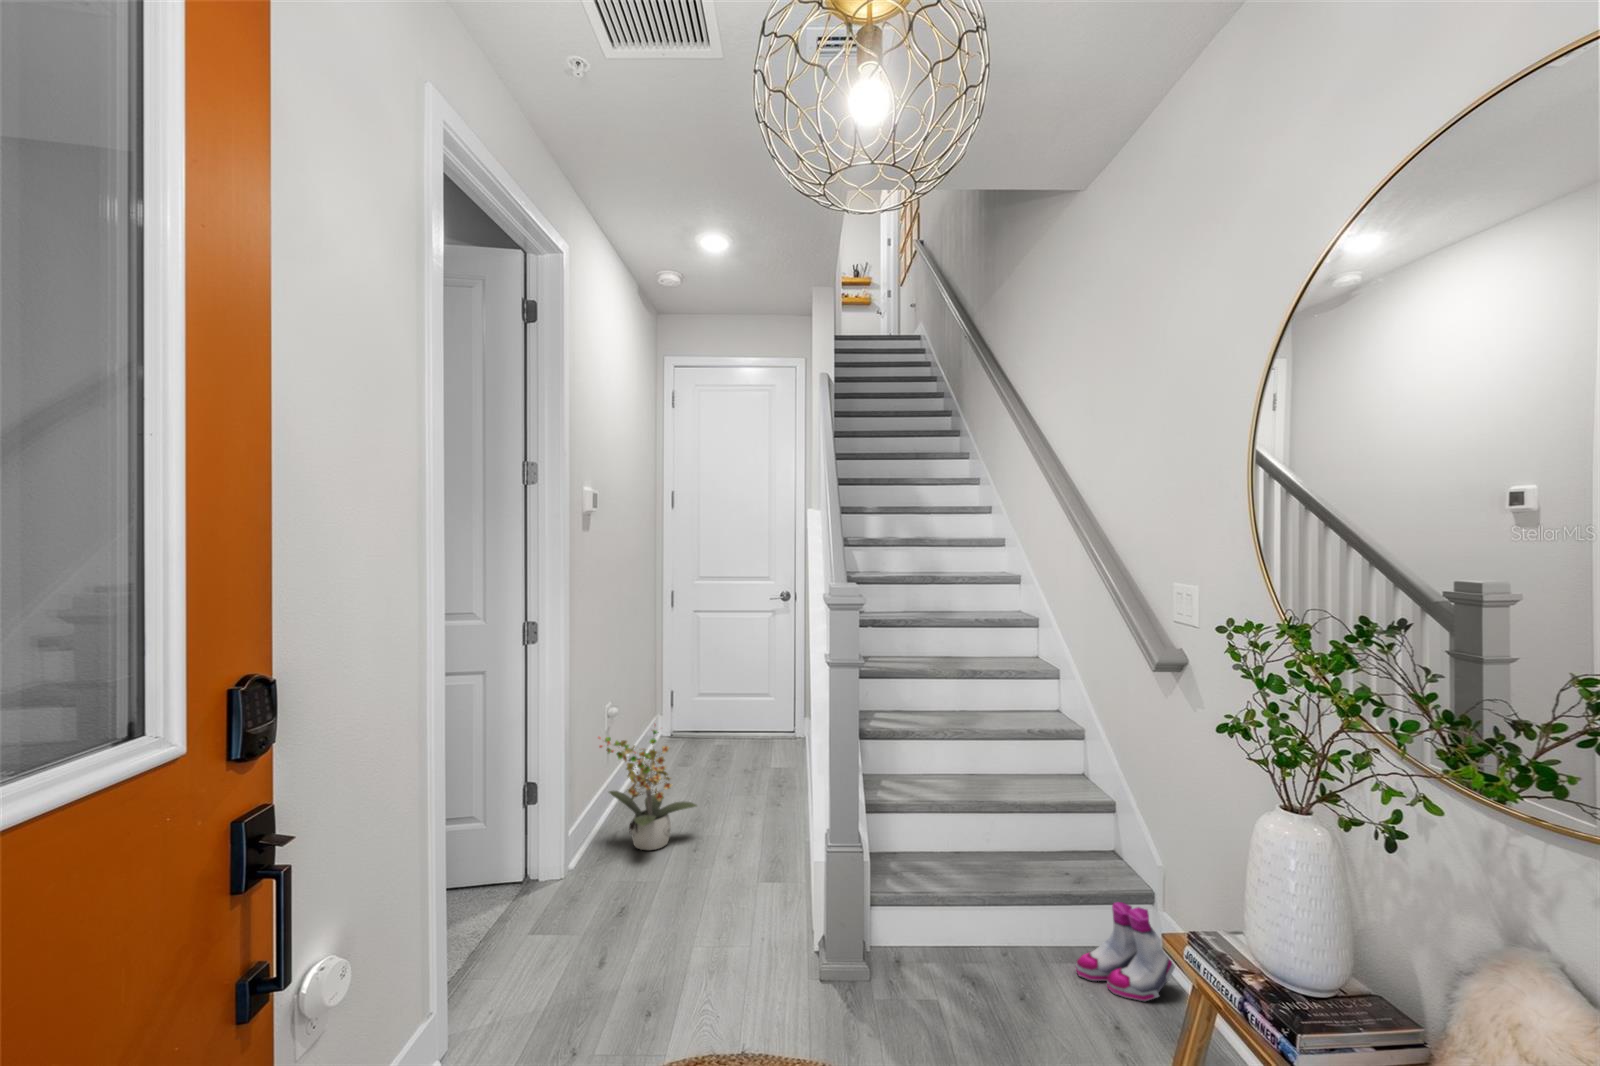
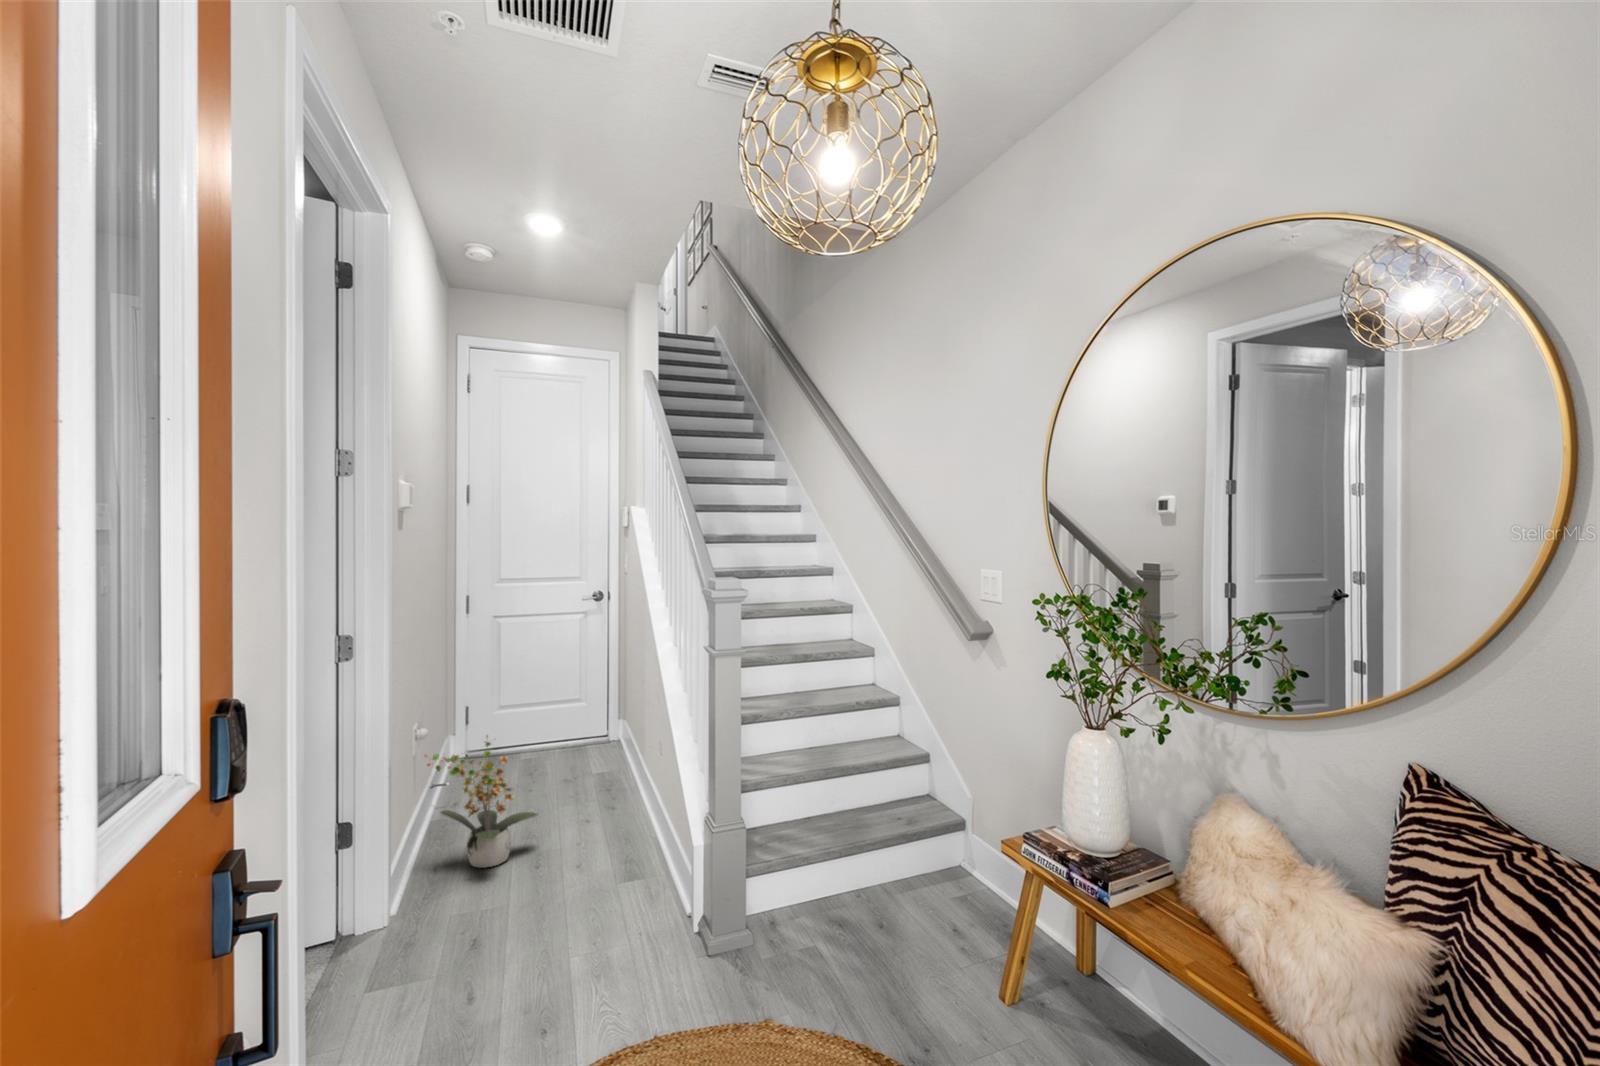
boots: present [1076,902,1175,1001] -> none [916,833,991,908]

